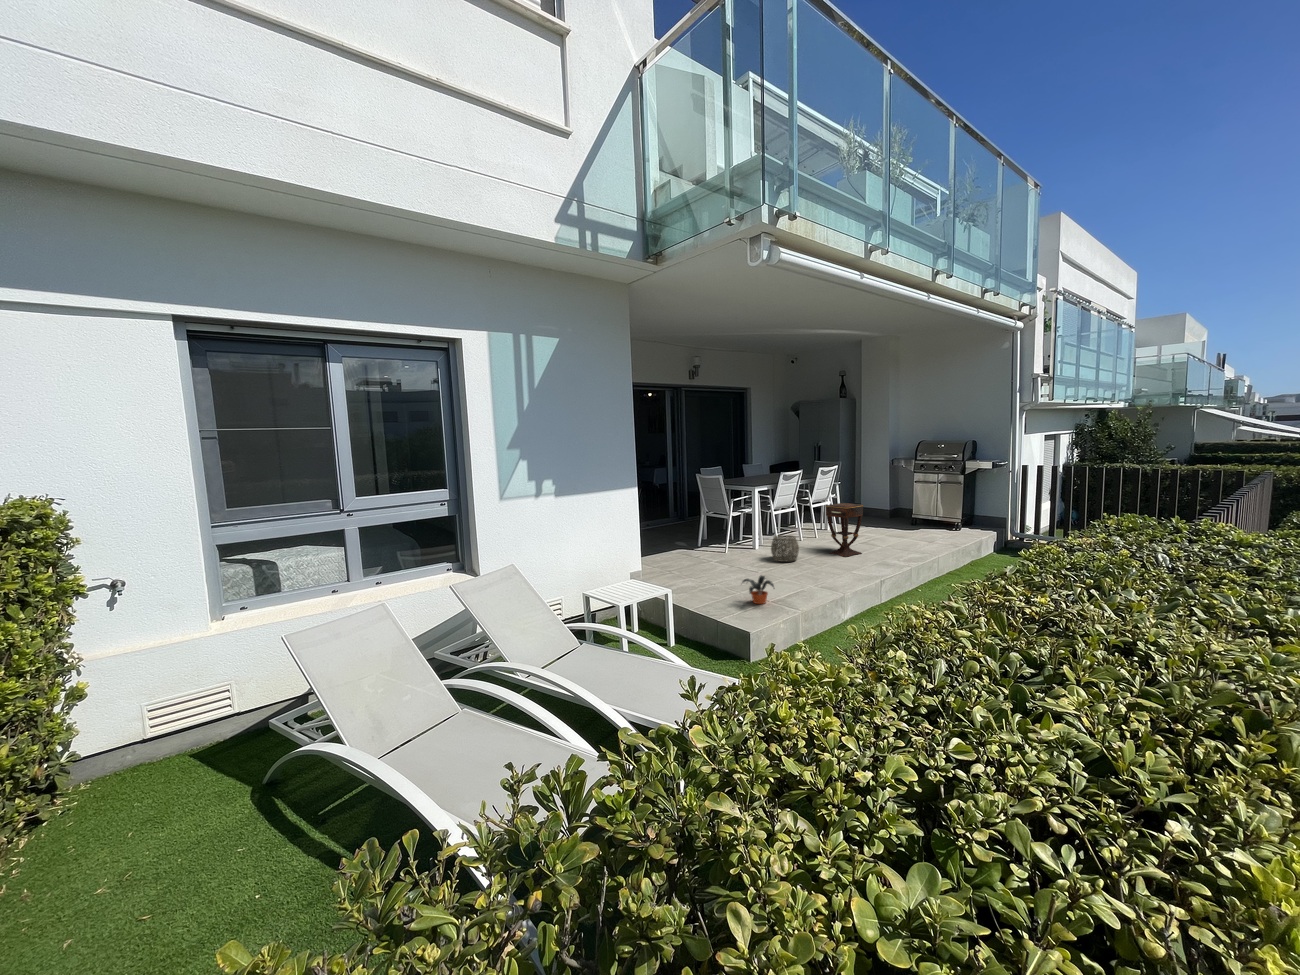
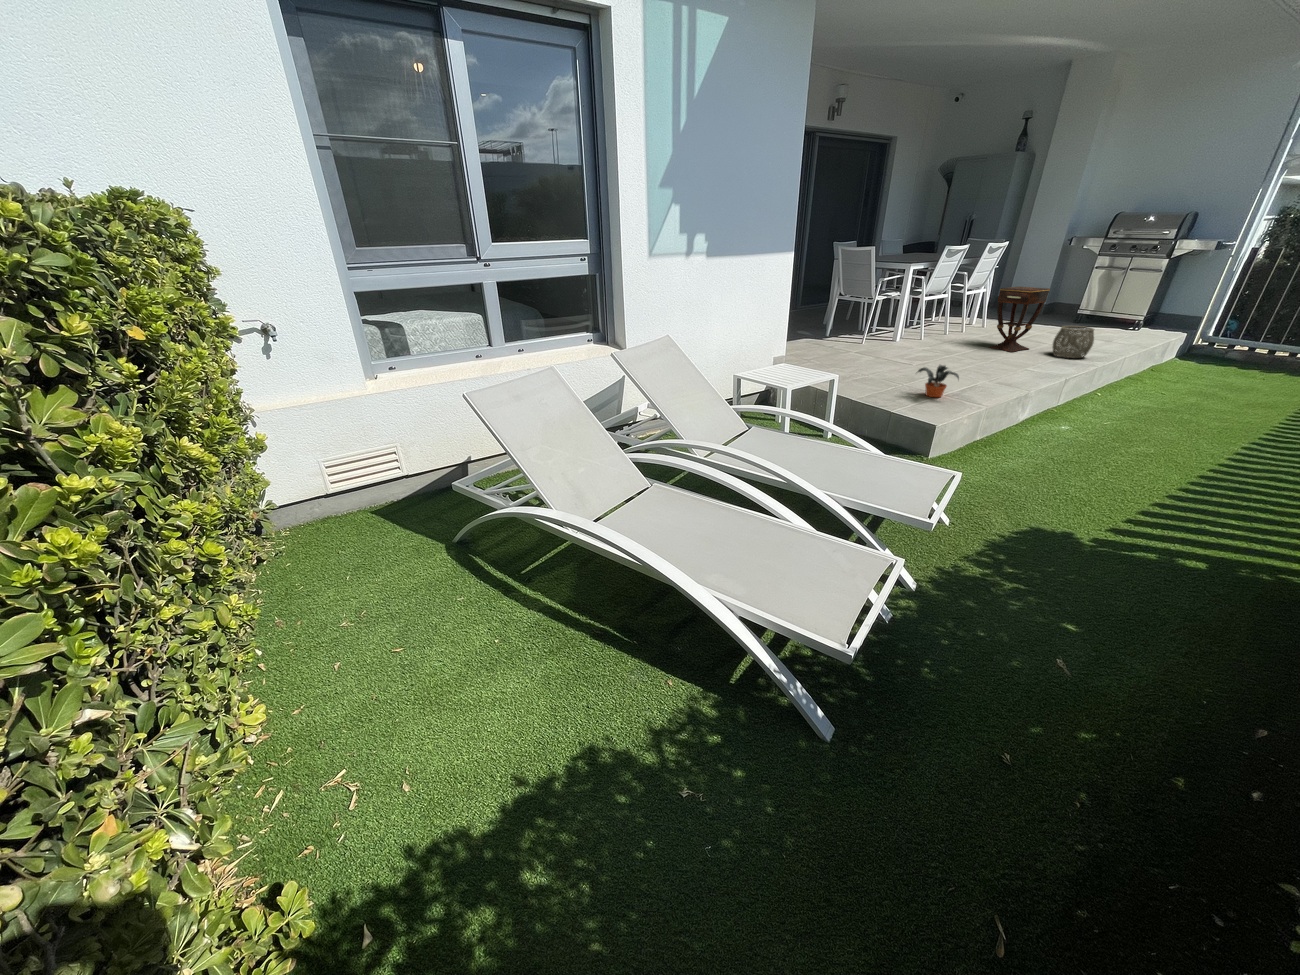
woven basket: present [771,535,799,562] -> present [1053,326,1094,358]

